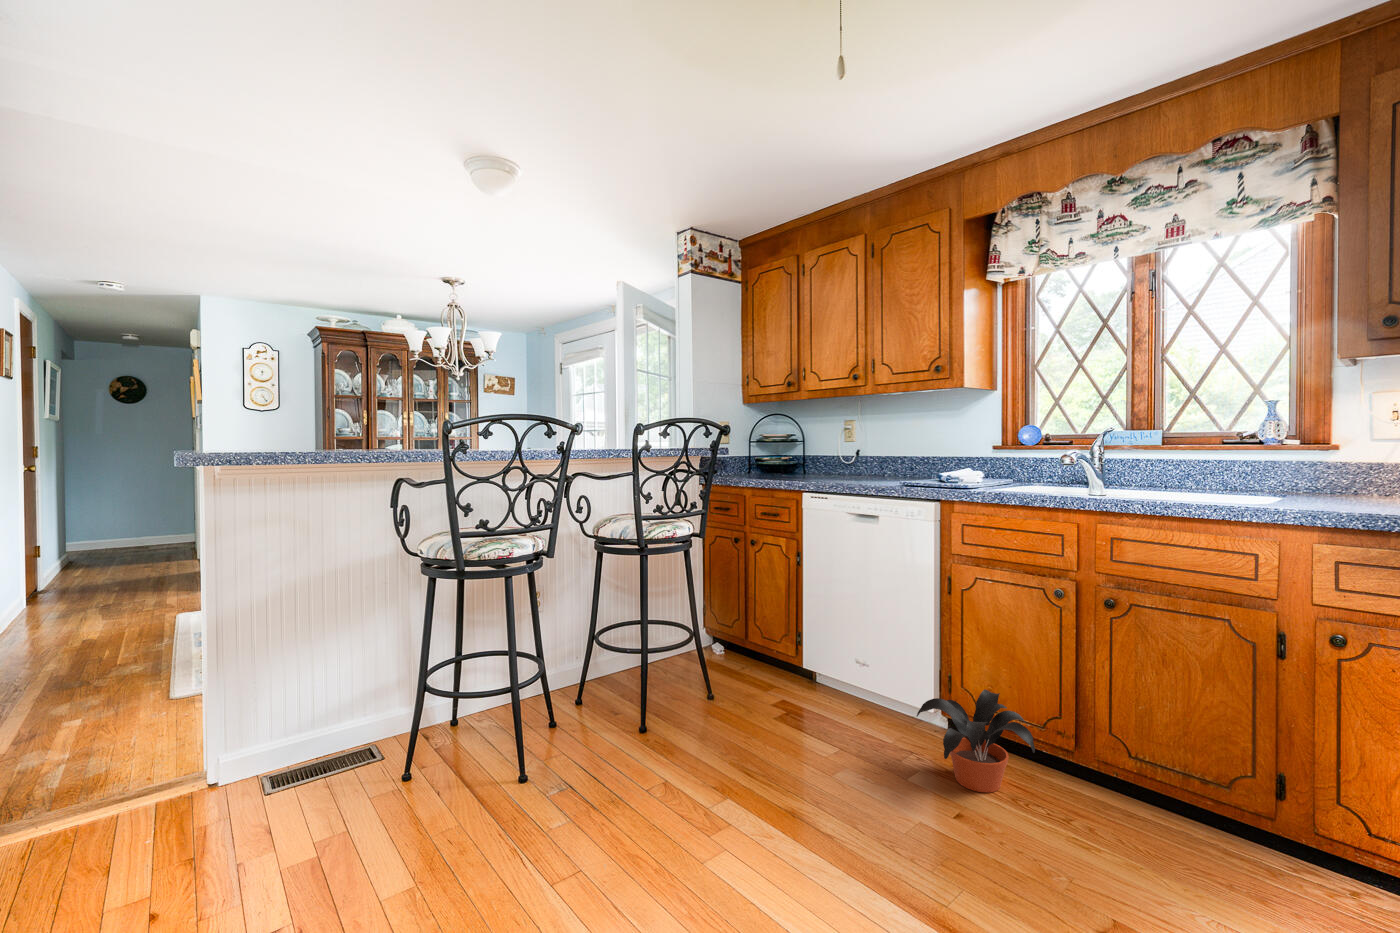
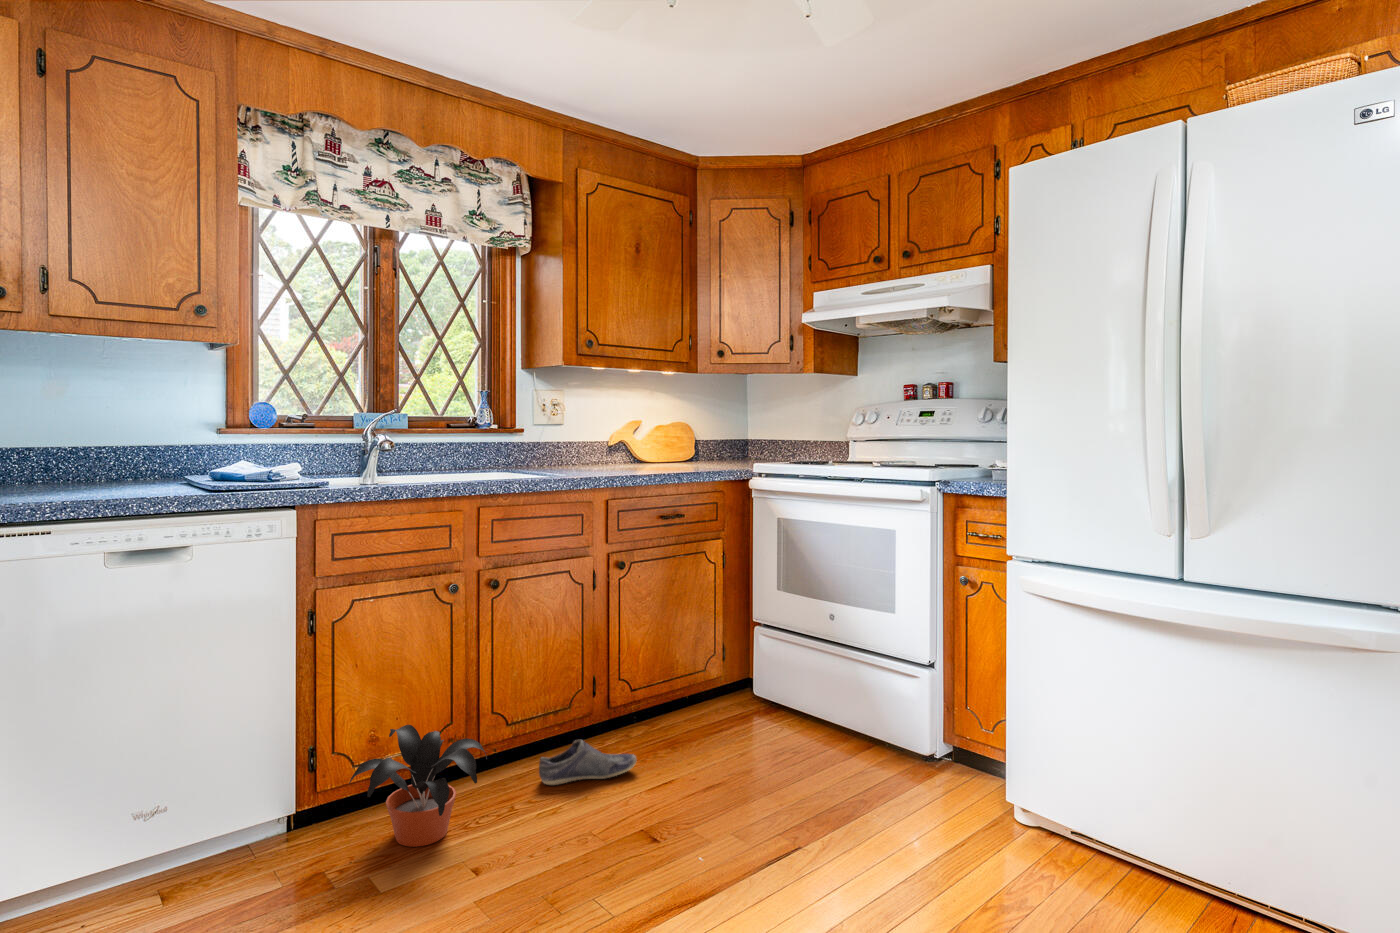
shoe: none [1124,799,1256,887] -> present [539,740,636,785]

